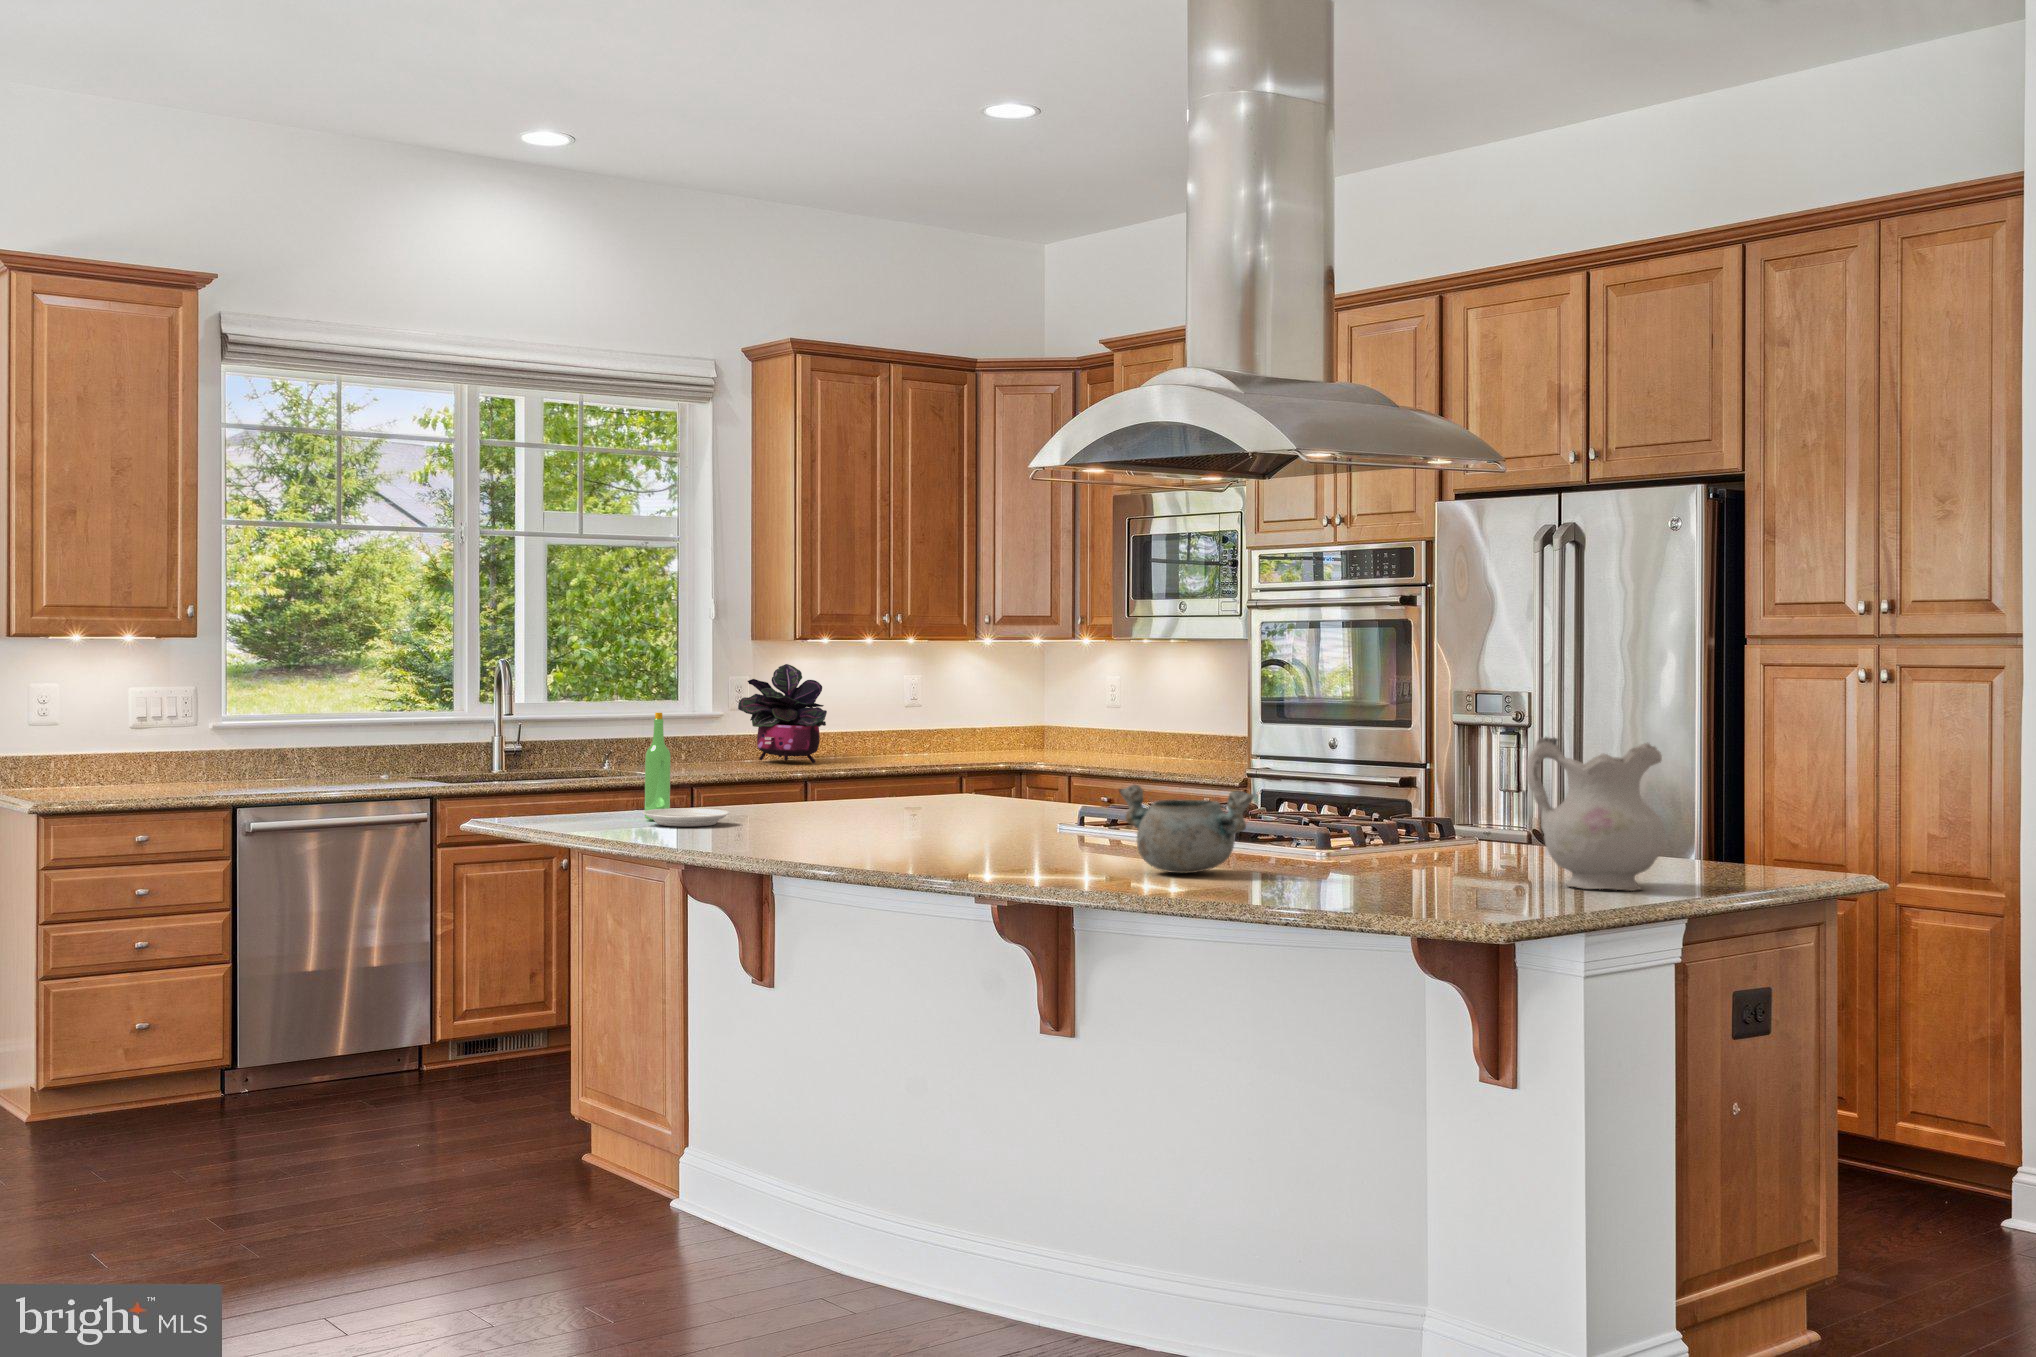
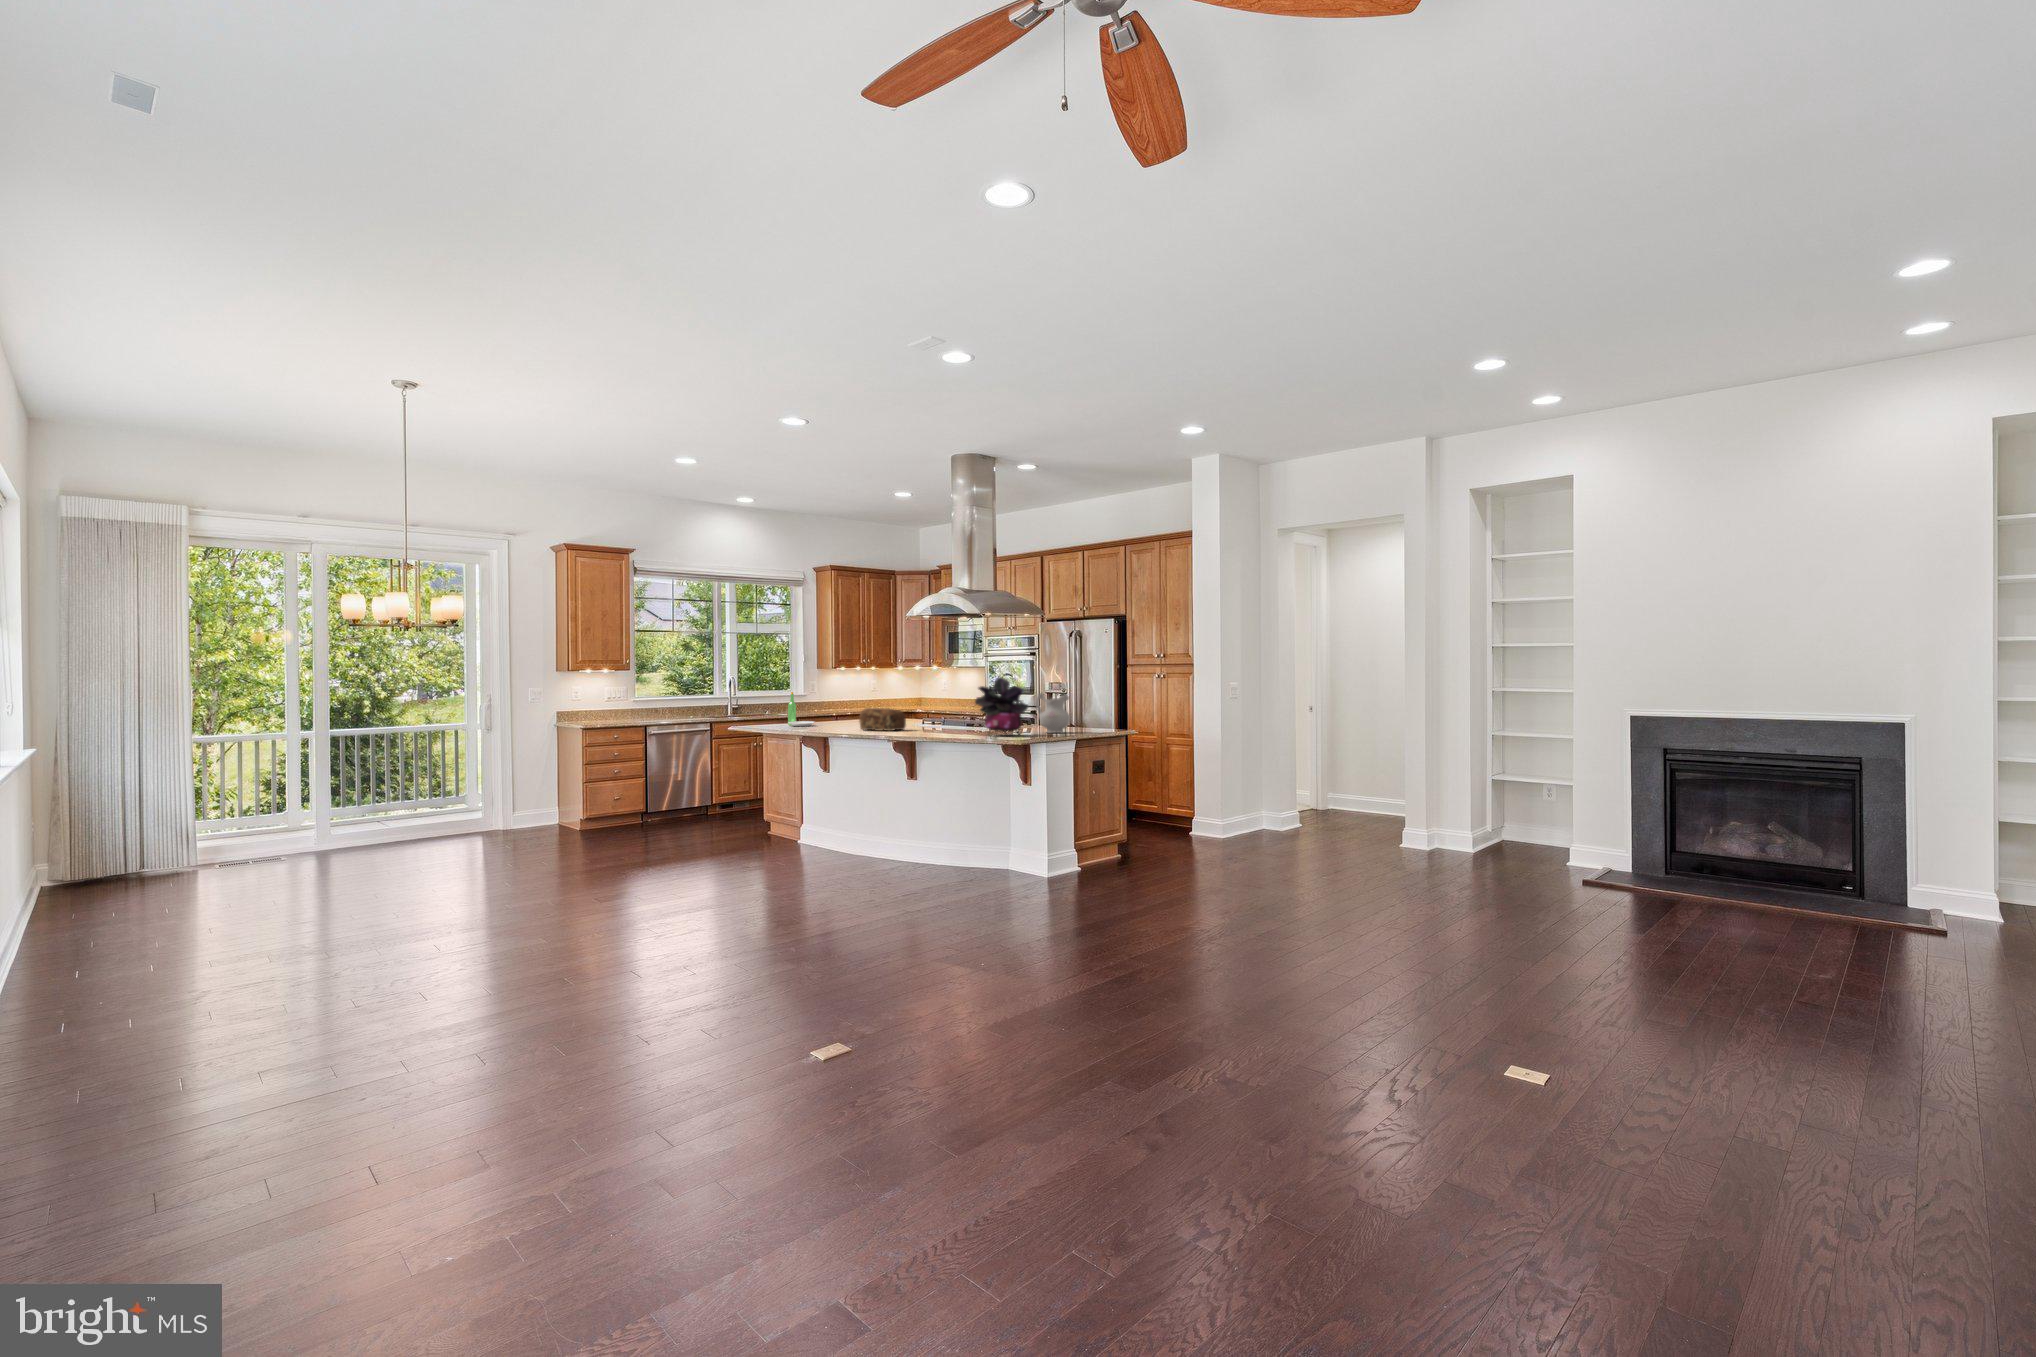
potted plant: present [738,664,827,763] -> present [975,677,1028,734]
bread loaf: none [874,775,1036,858] -> present [859,708,906,731]
bowl: present [1119,785,1254,873] -> none [927,709,964,732]

